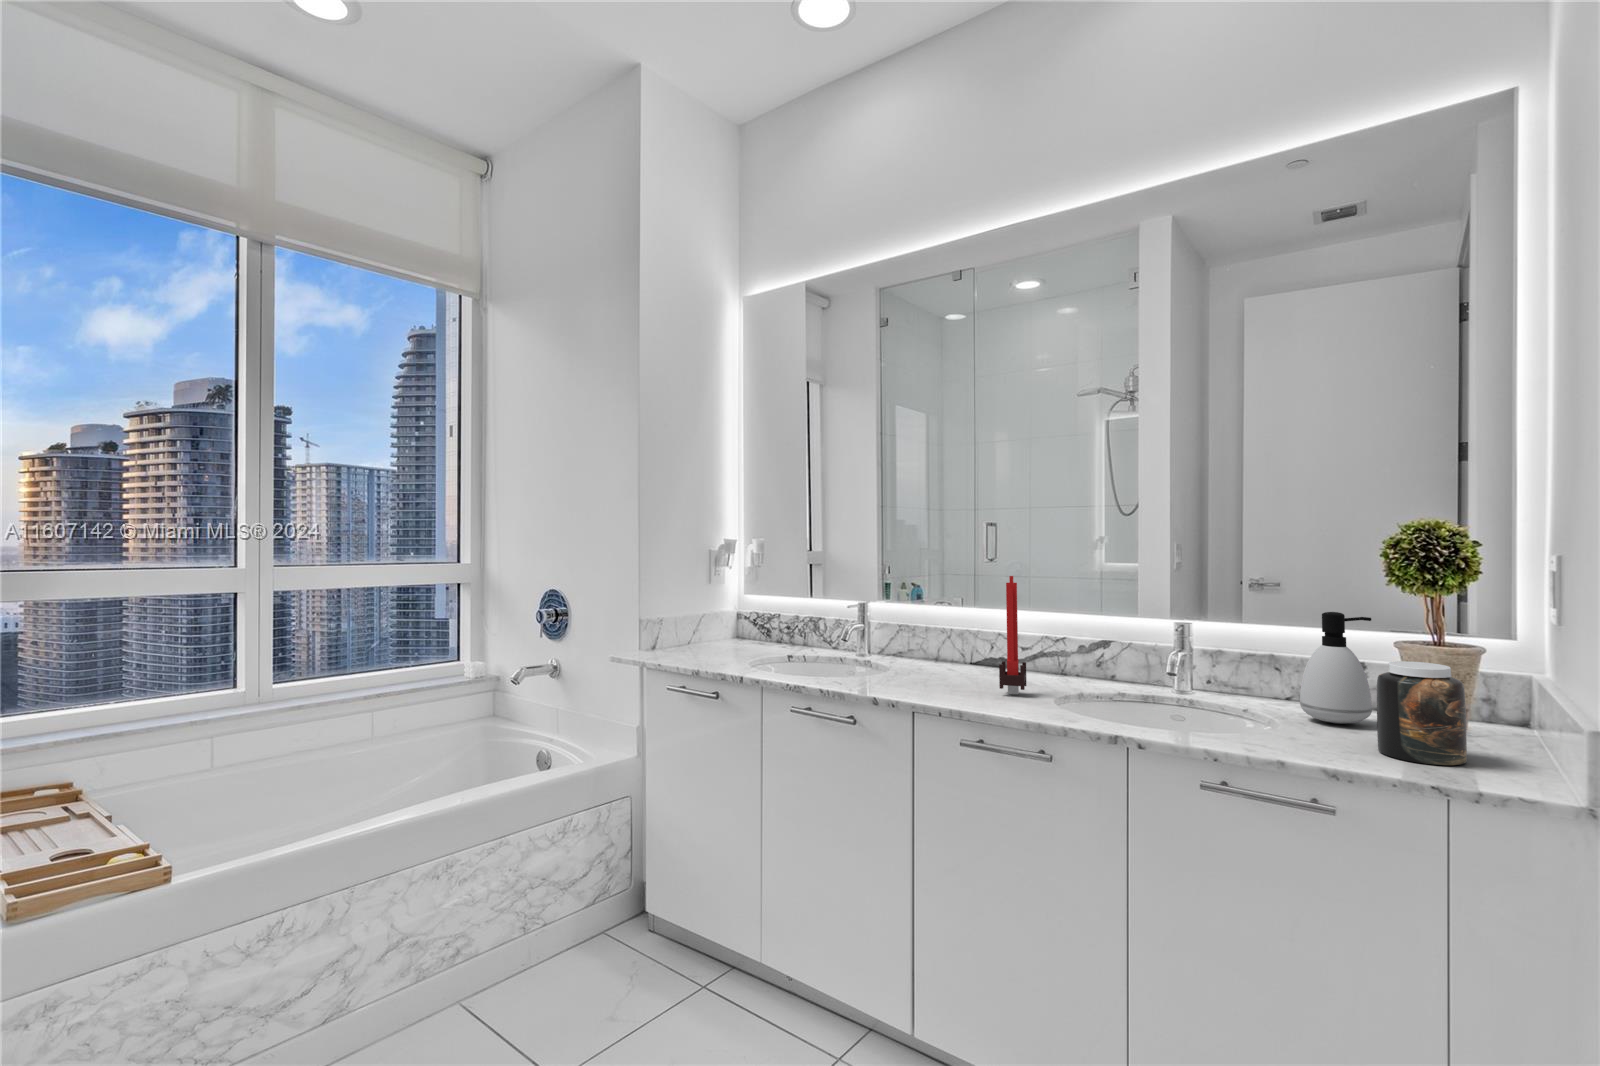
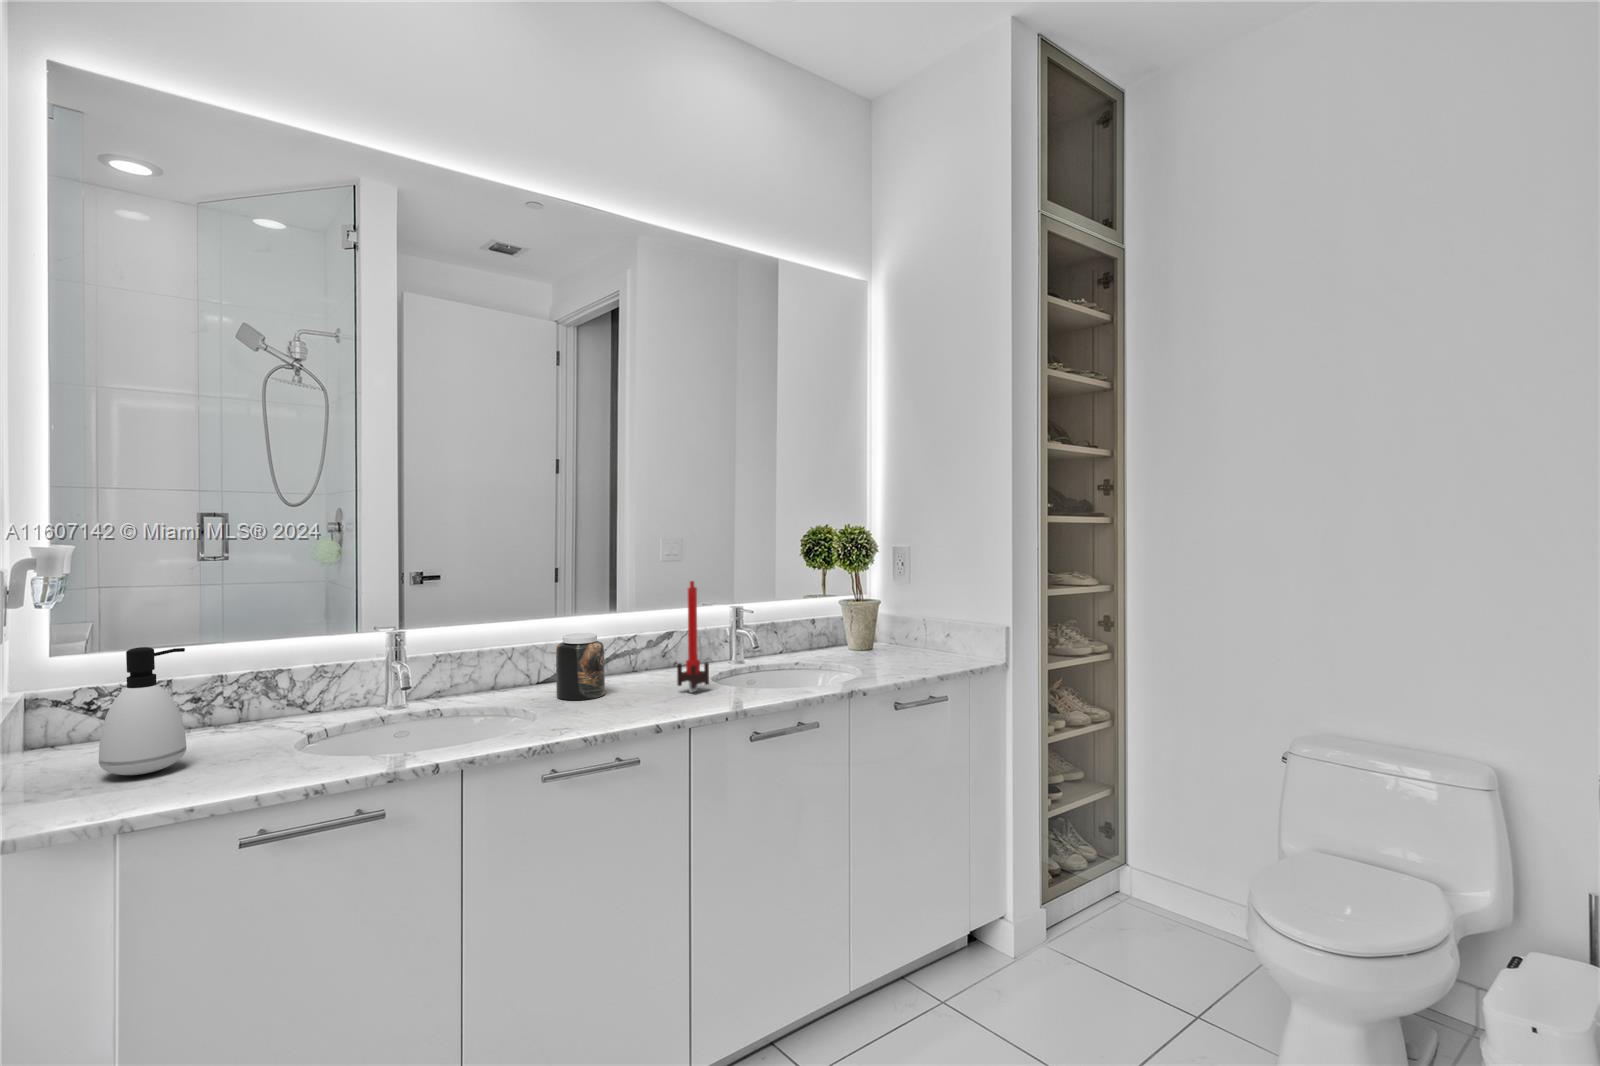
soap dispenser: present [1300,612,1372,724] -> present [99,647,186,775]
jar: present [1377,661,1467,765] -> present [556,633,605,700]

